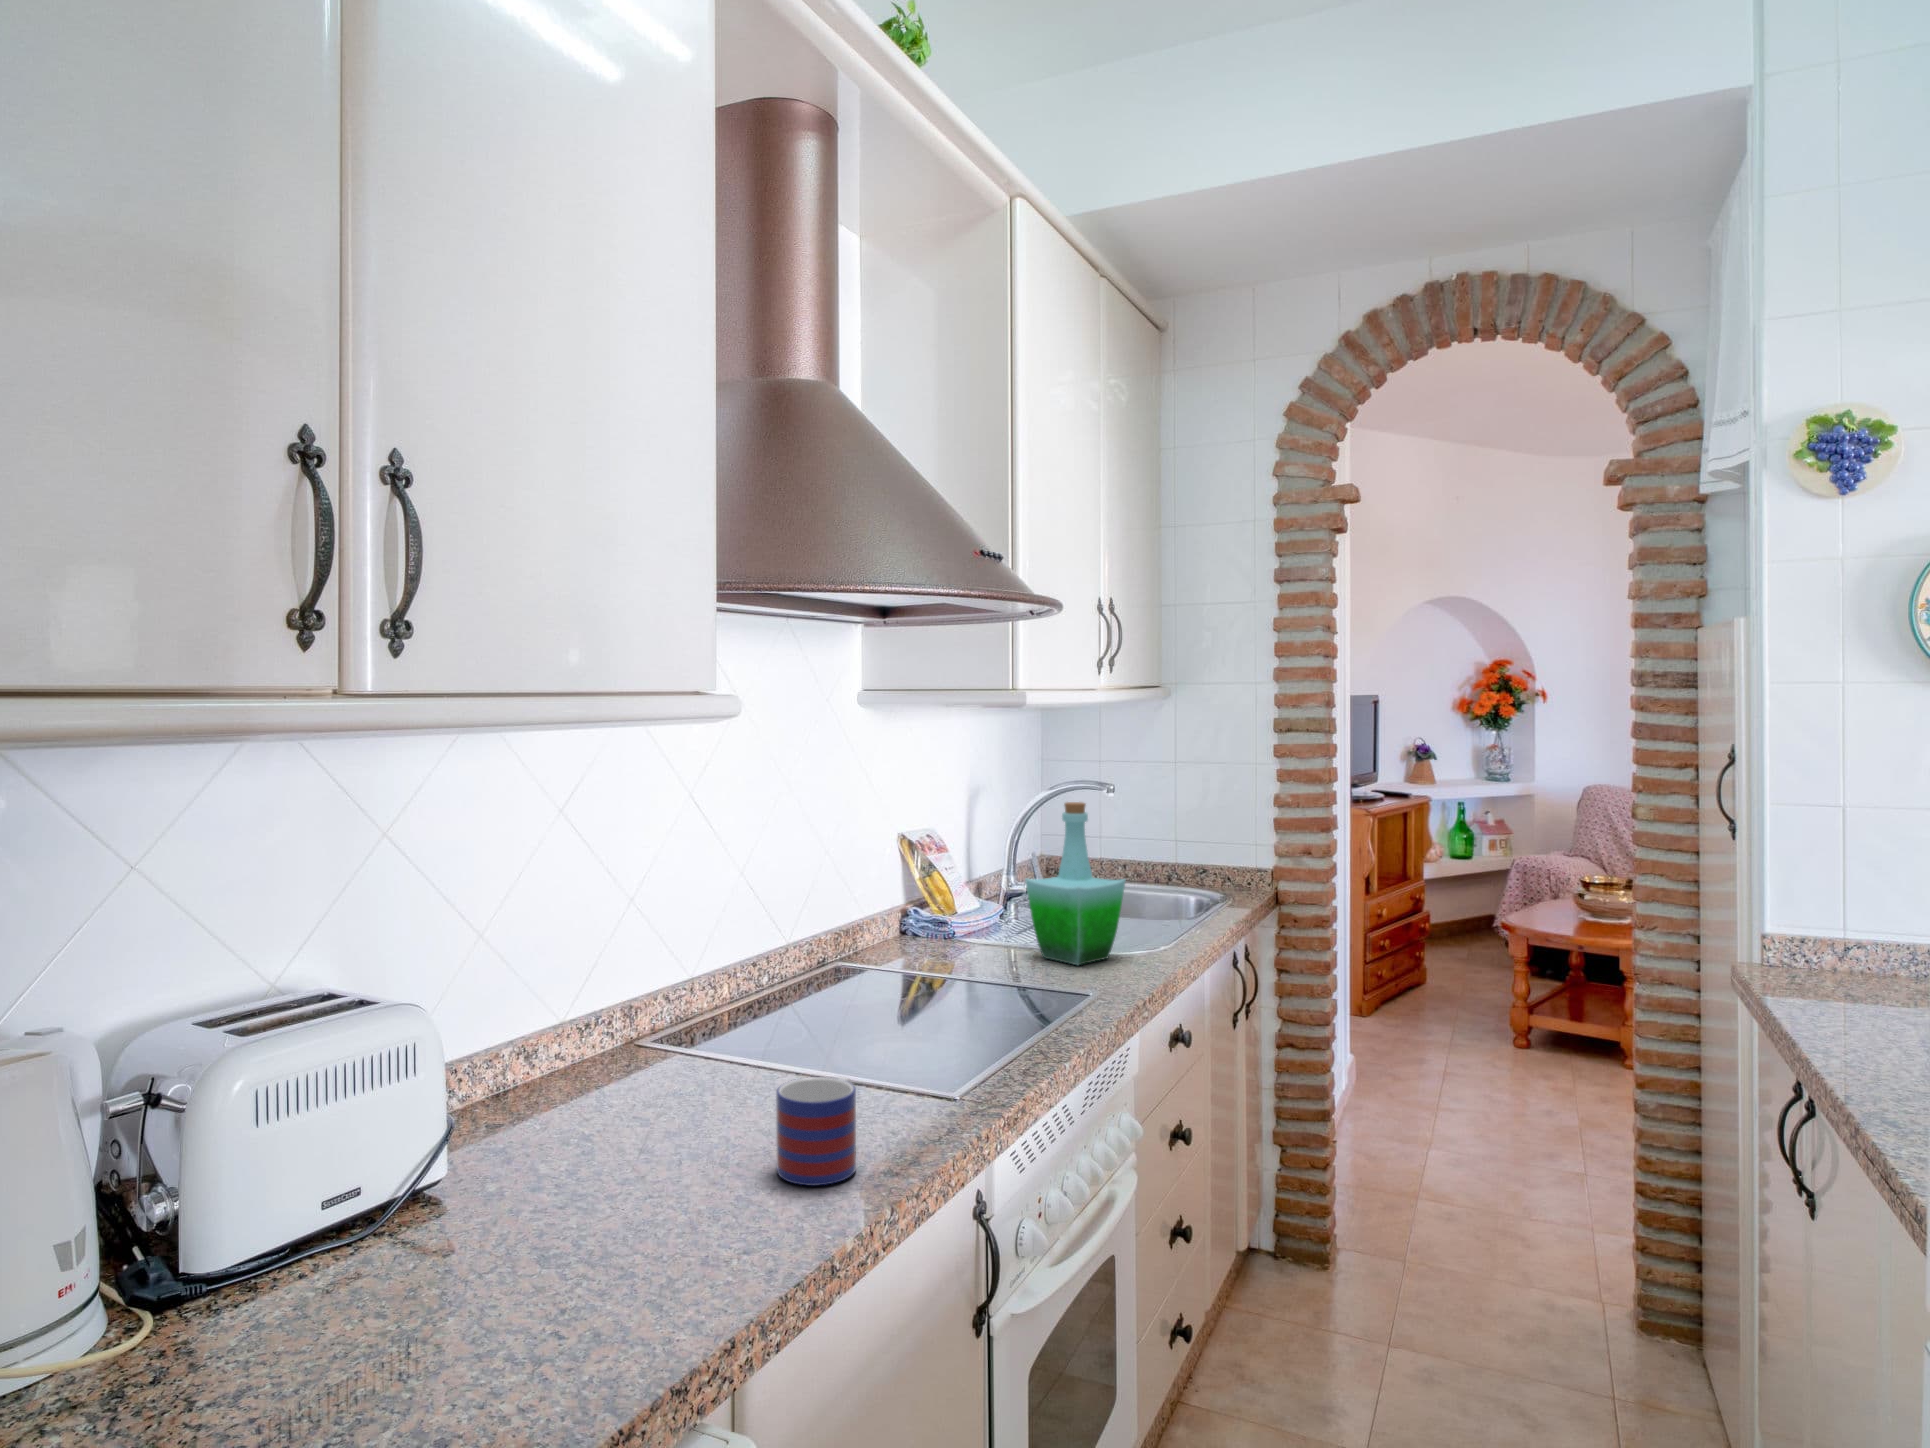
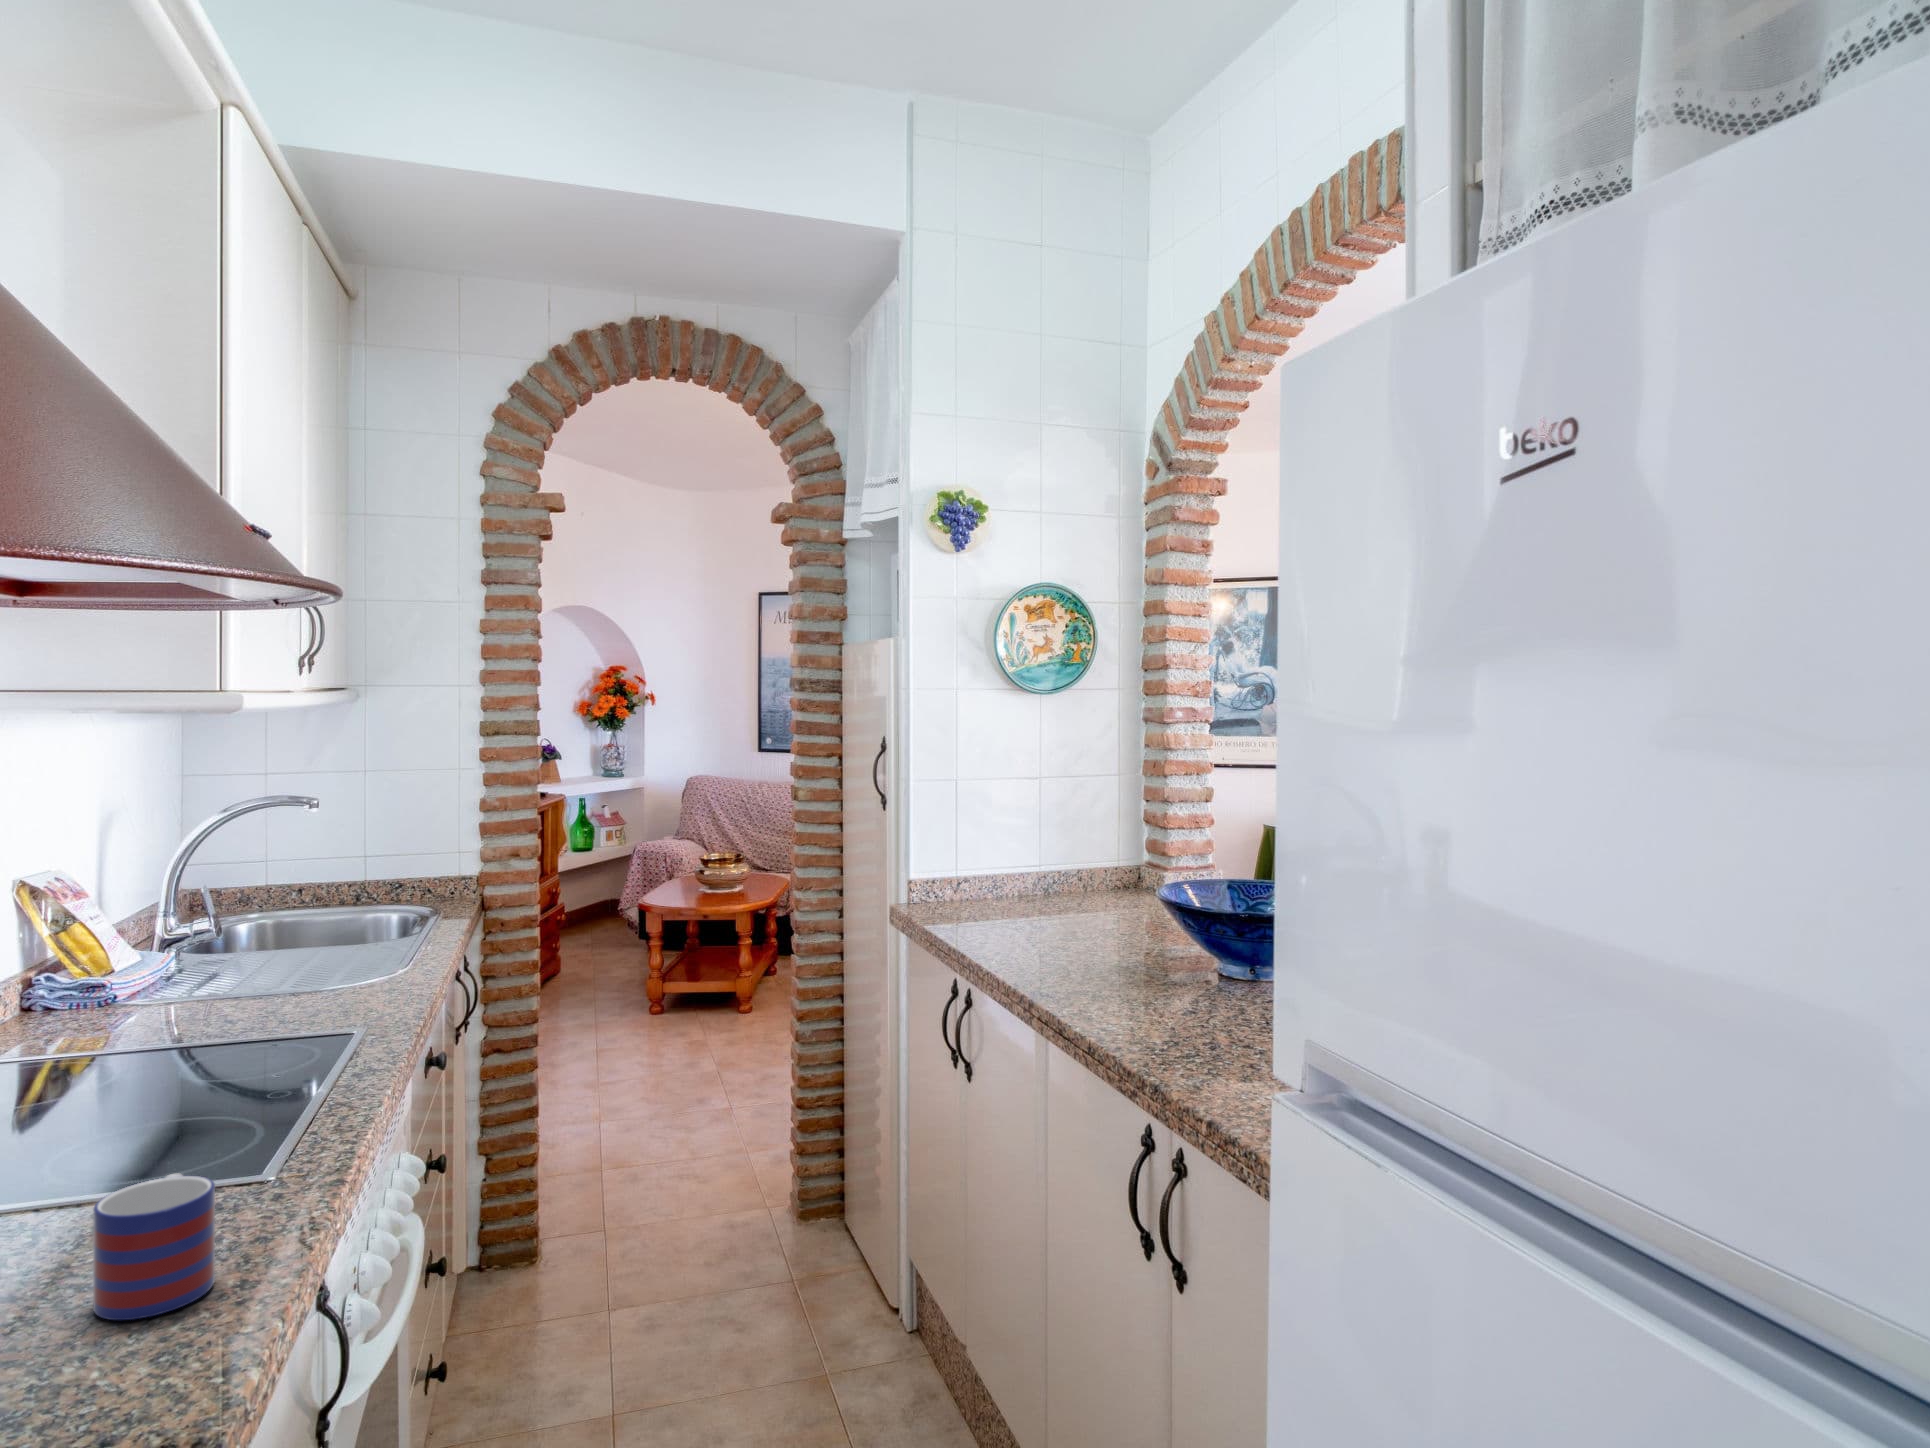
bottle: present [1025,802,1125,965] -> none [239,821,367,1005]

